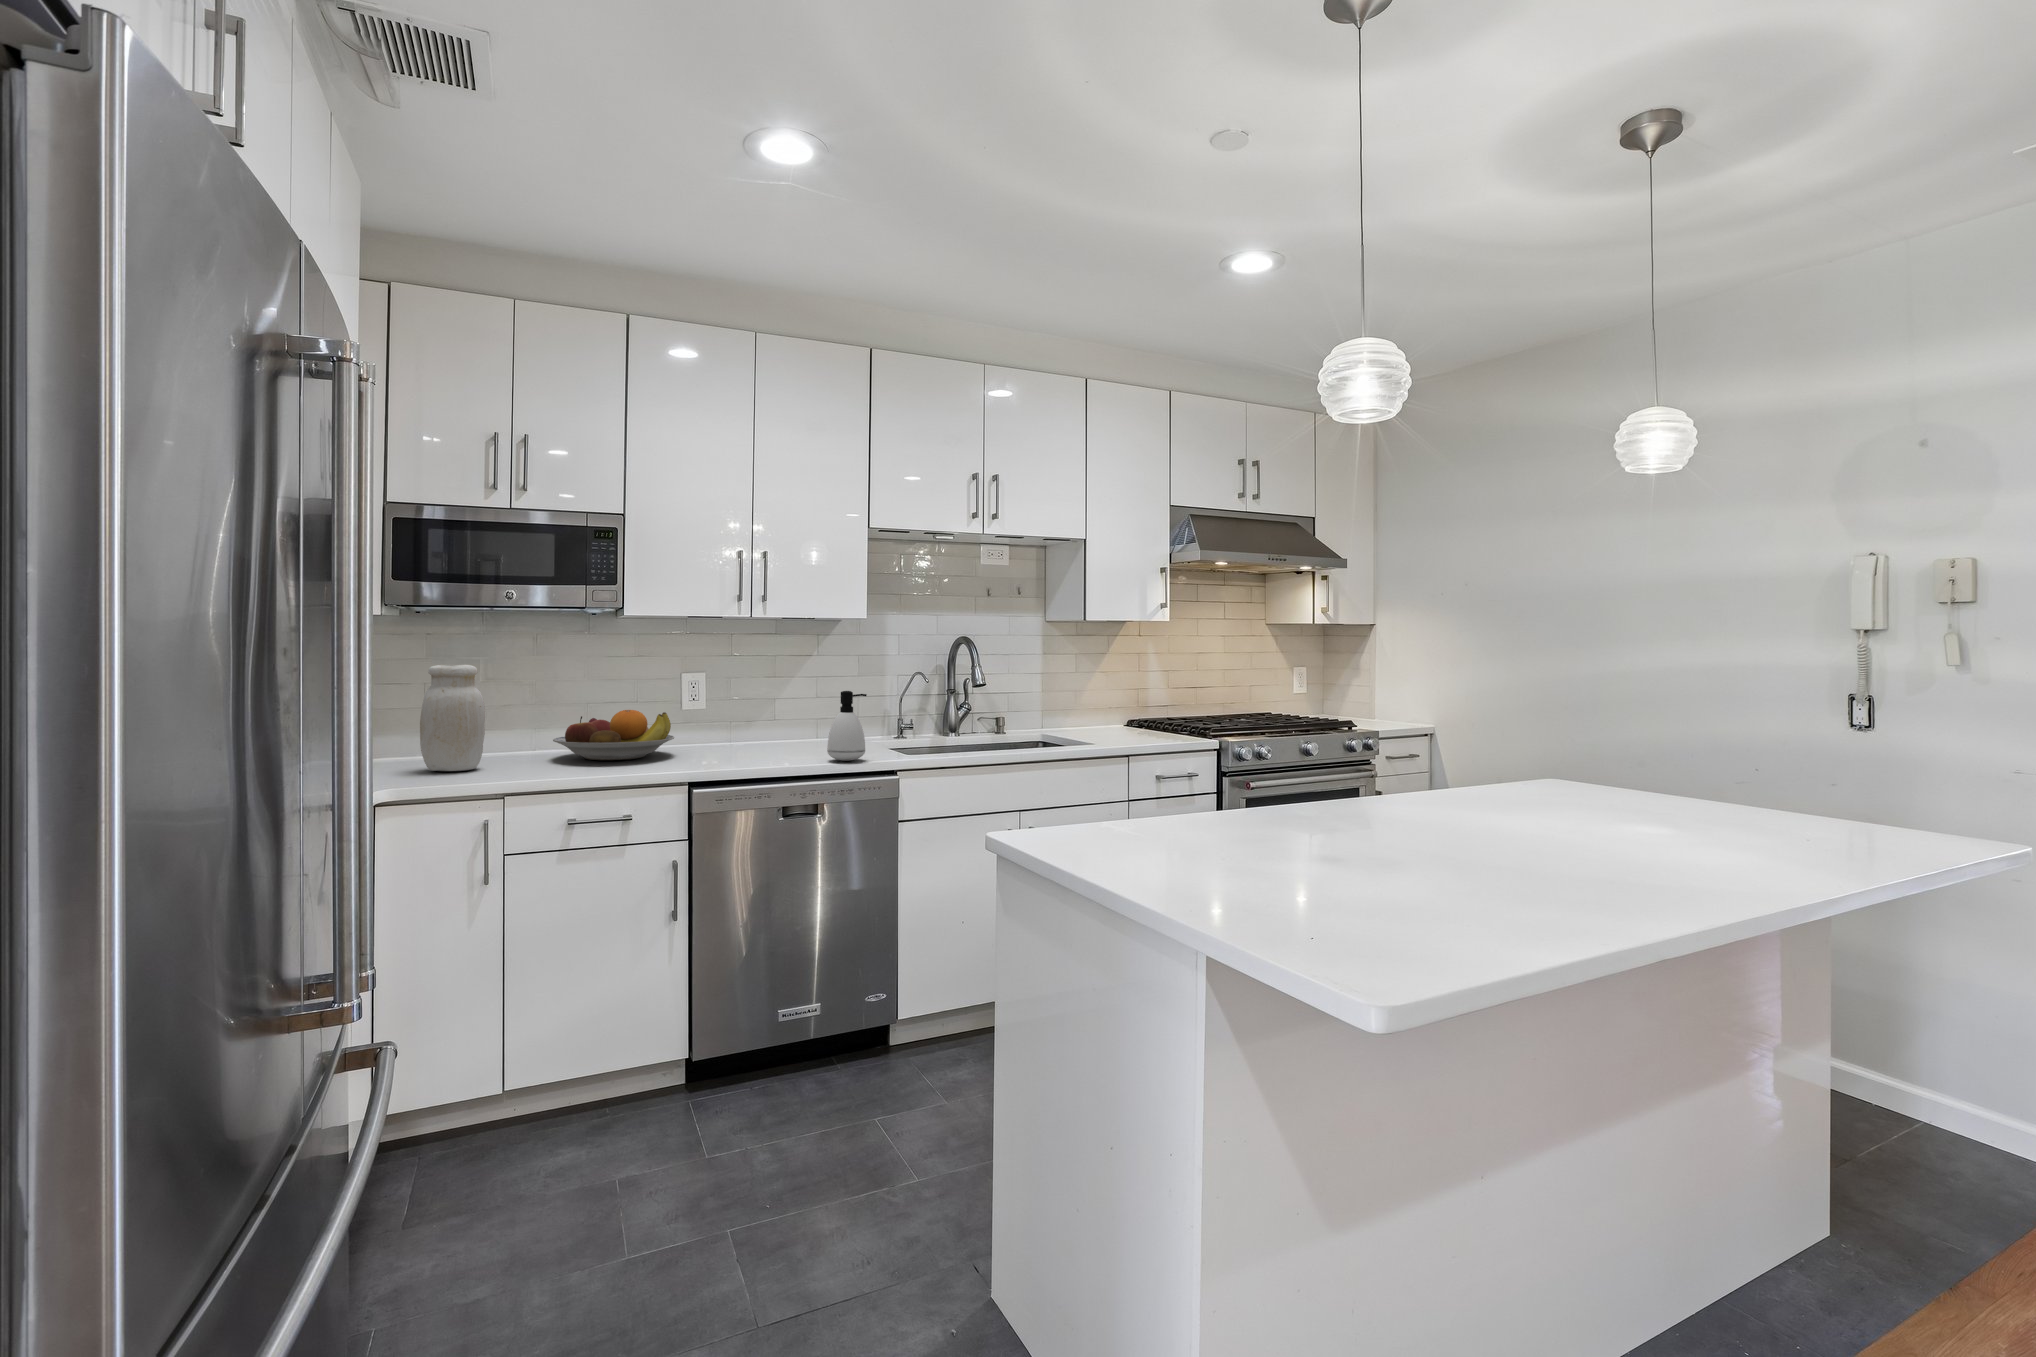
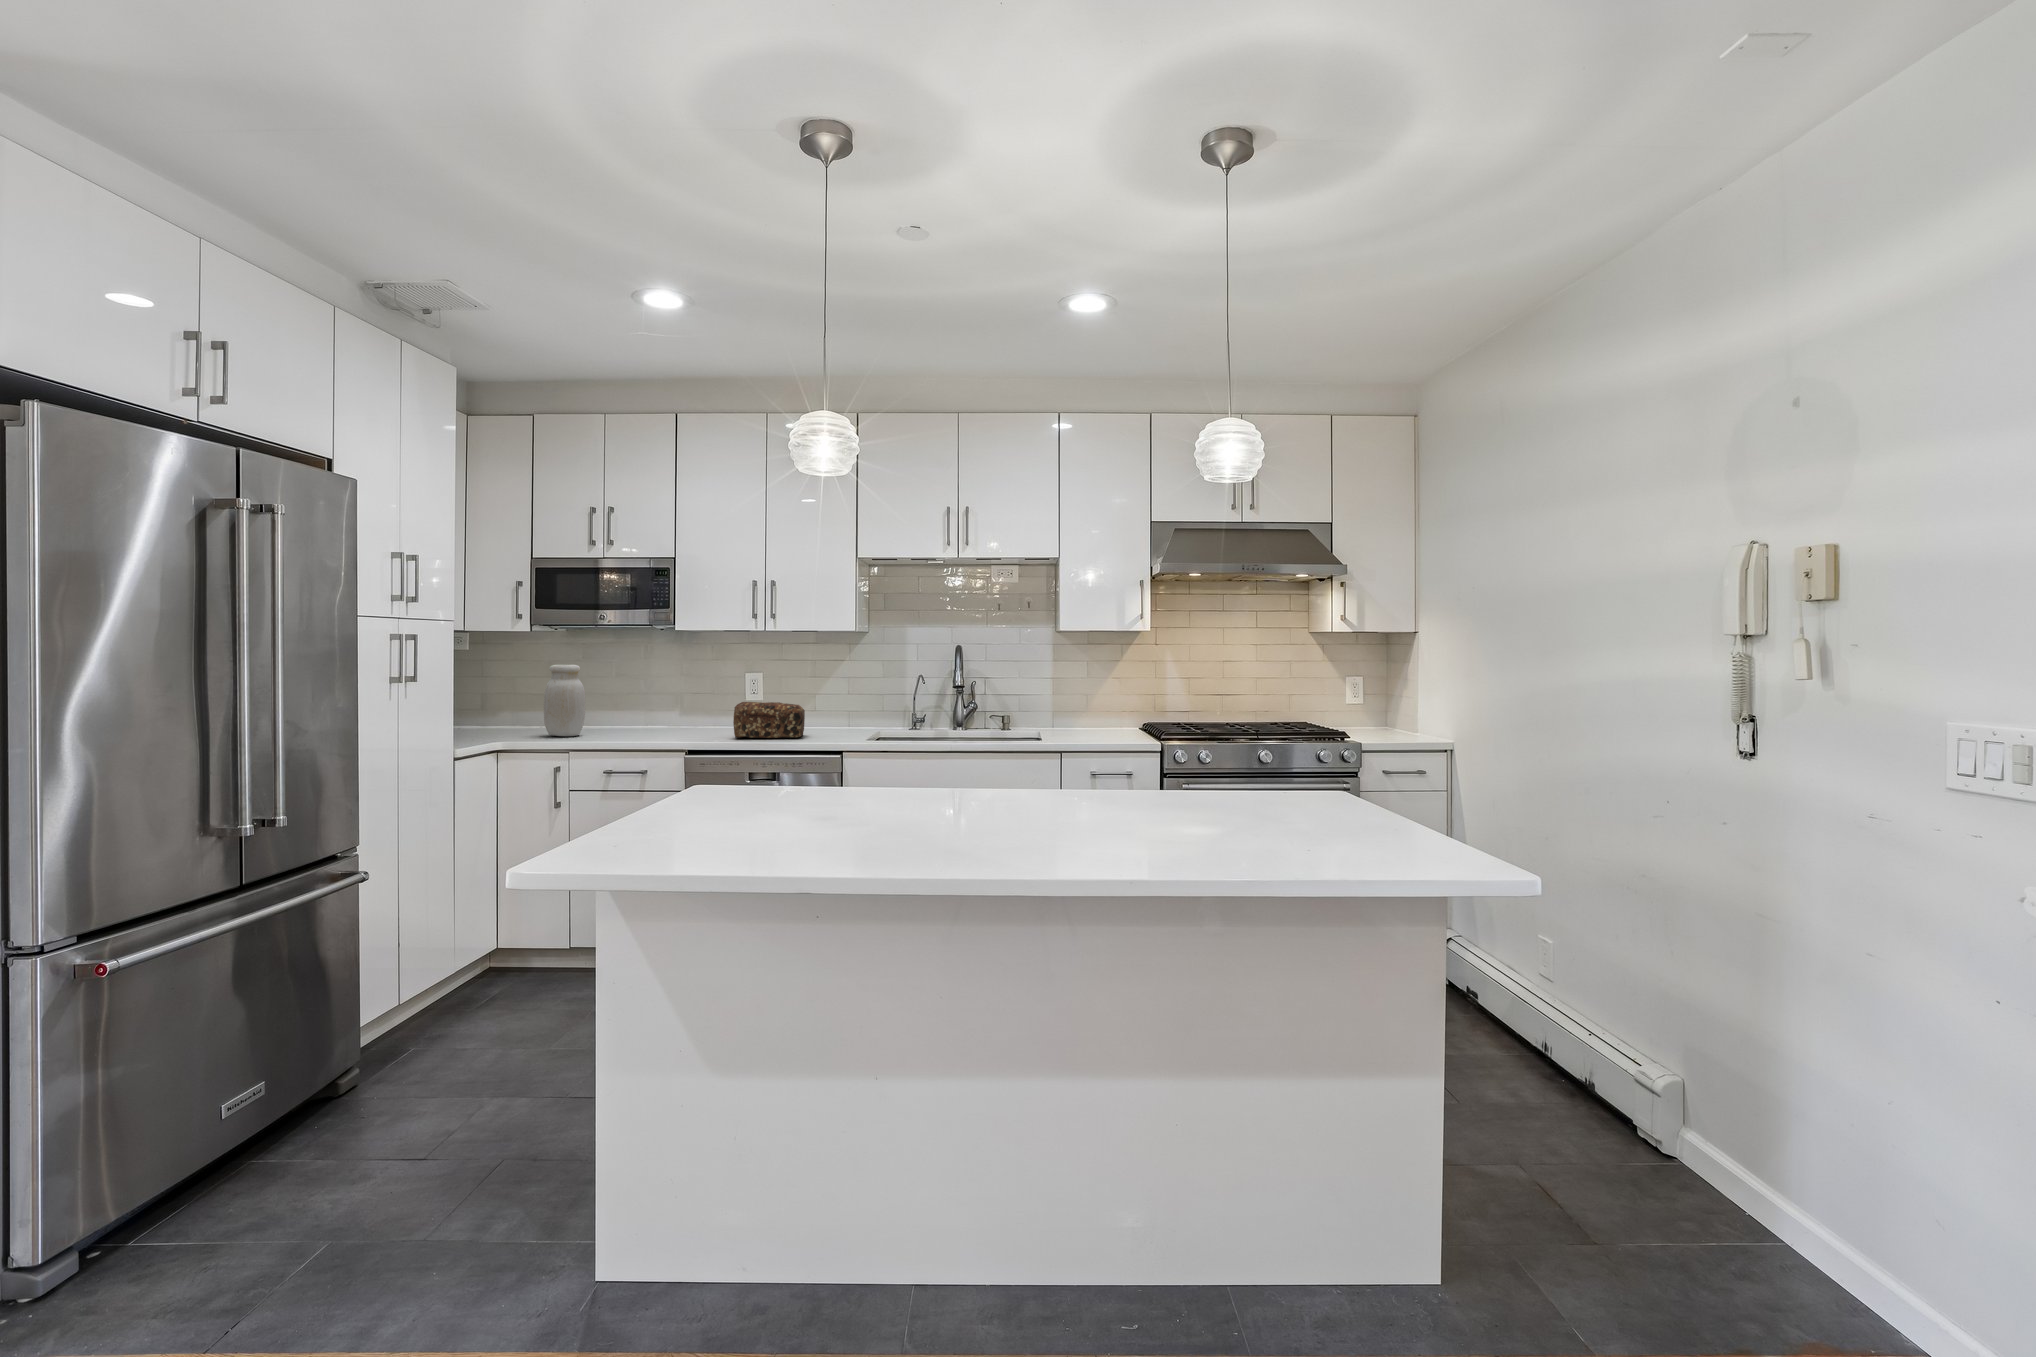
soap dispenser: present [827,691,867,761] -> none [801,688,831,743]
fruit bowl: present [553,710,674,760] -> none [633,699,719,735]
bread loaf: none [712,710,810,759] -> present [733,702,805,738]

